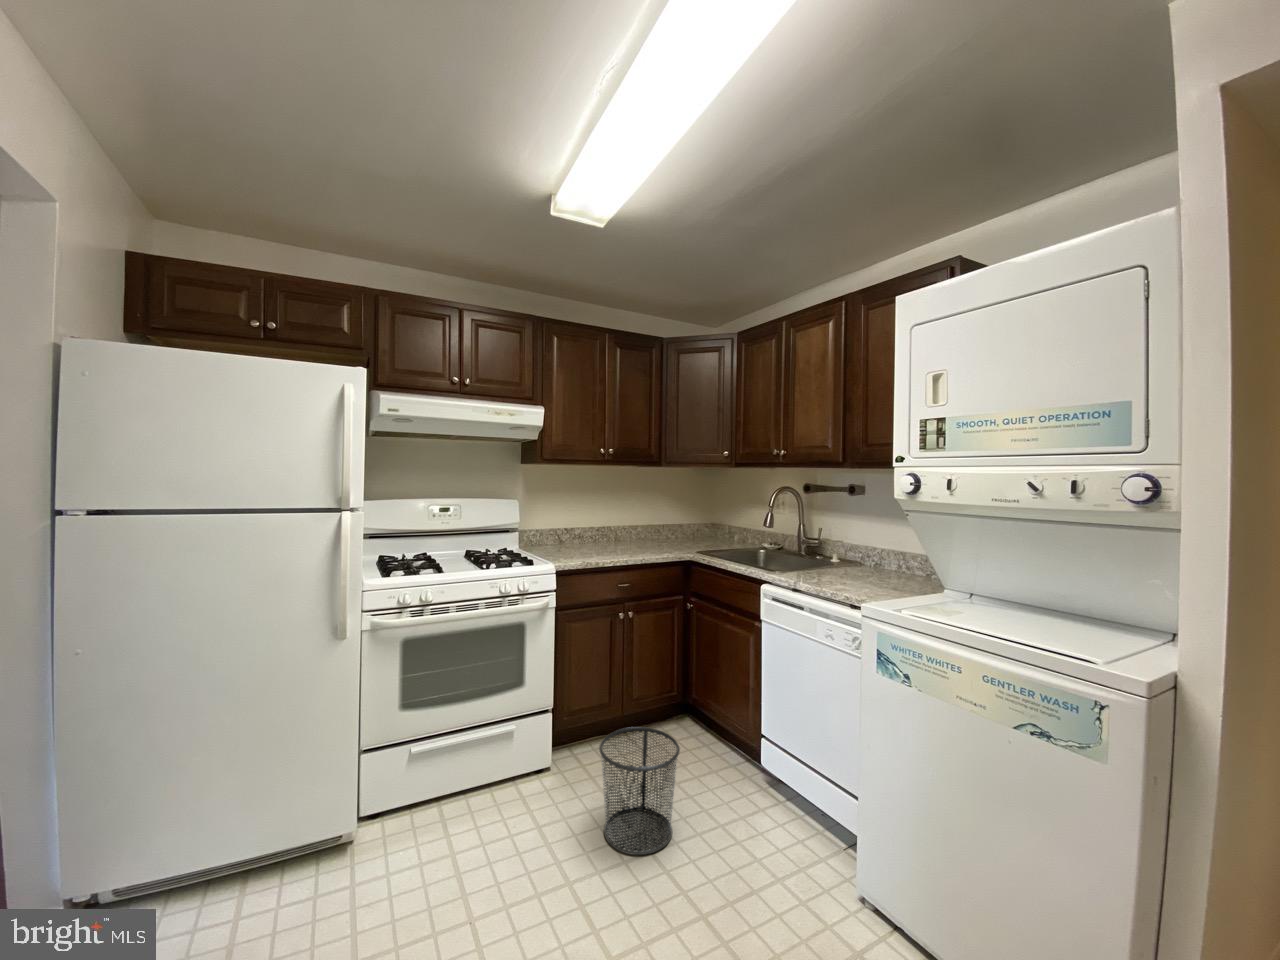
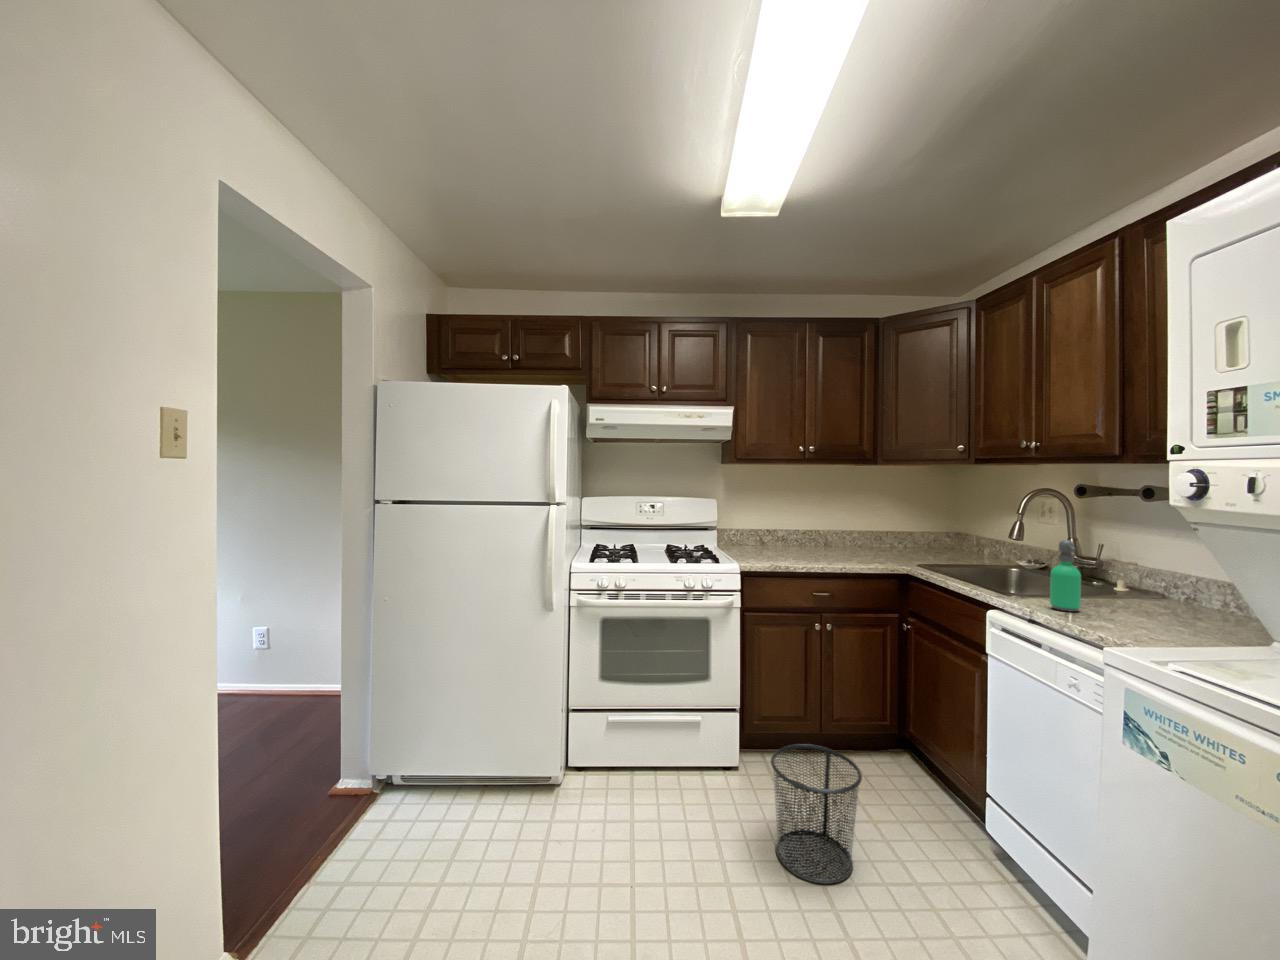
soap dispenser: none [809,526,829,581] -> present [1050,540,1081,612]

